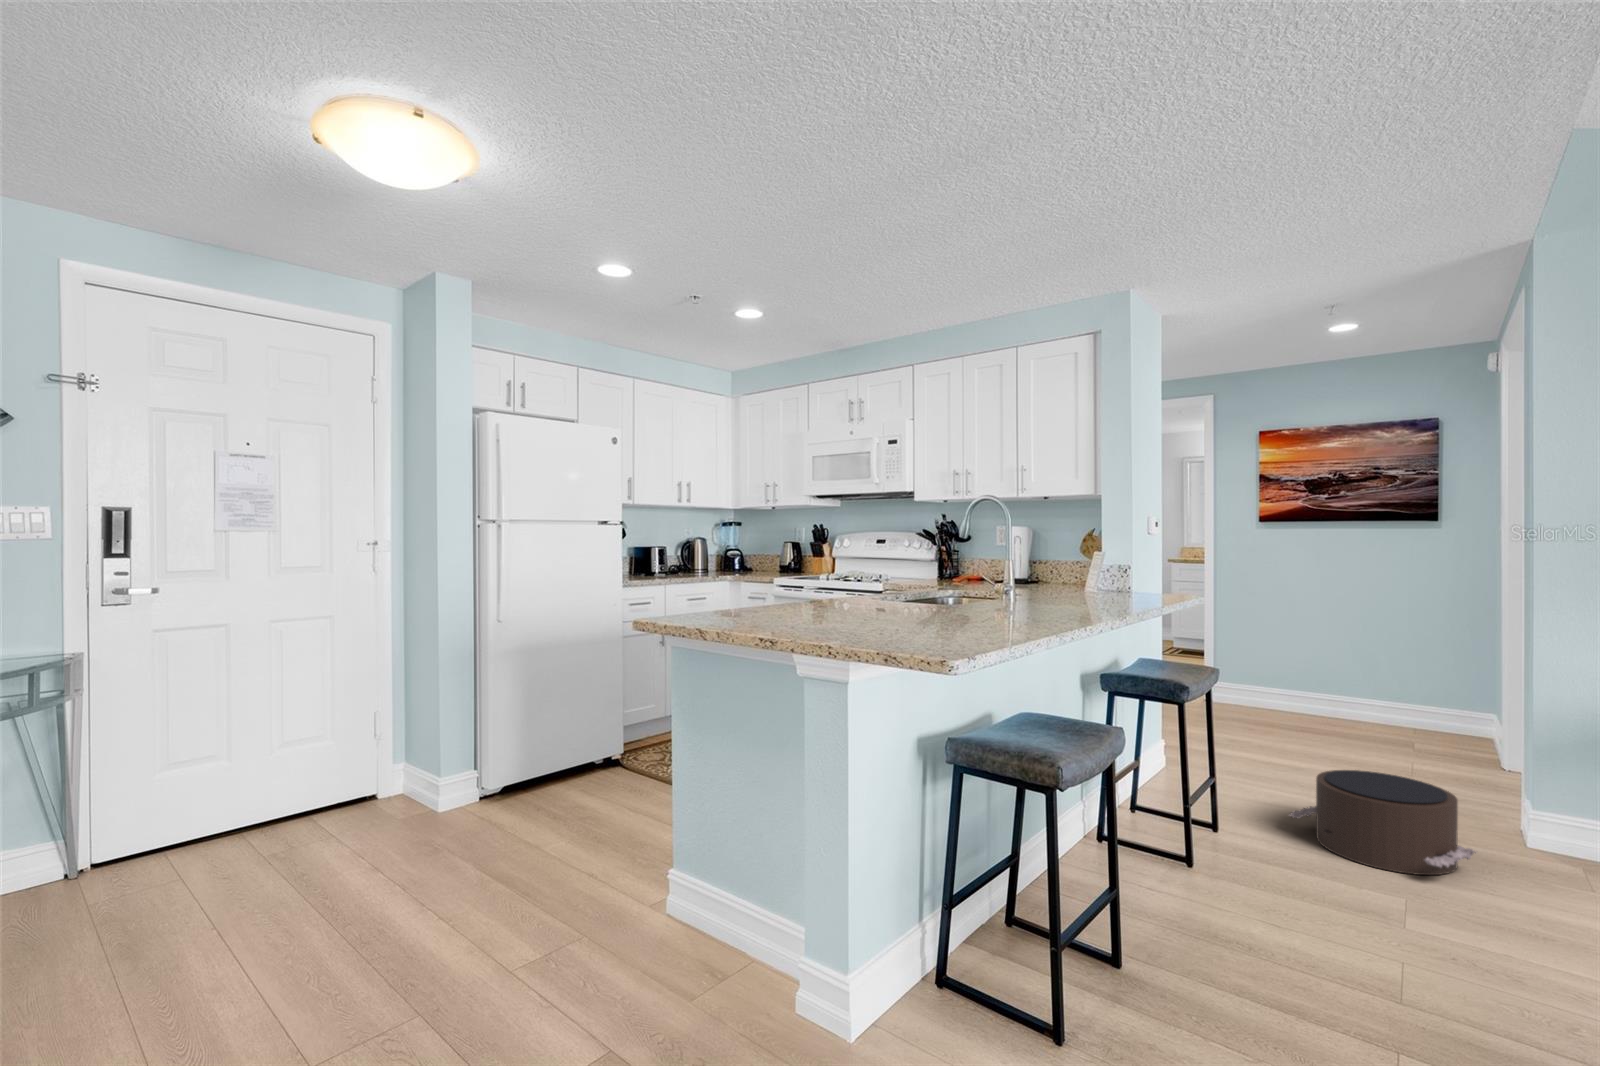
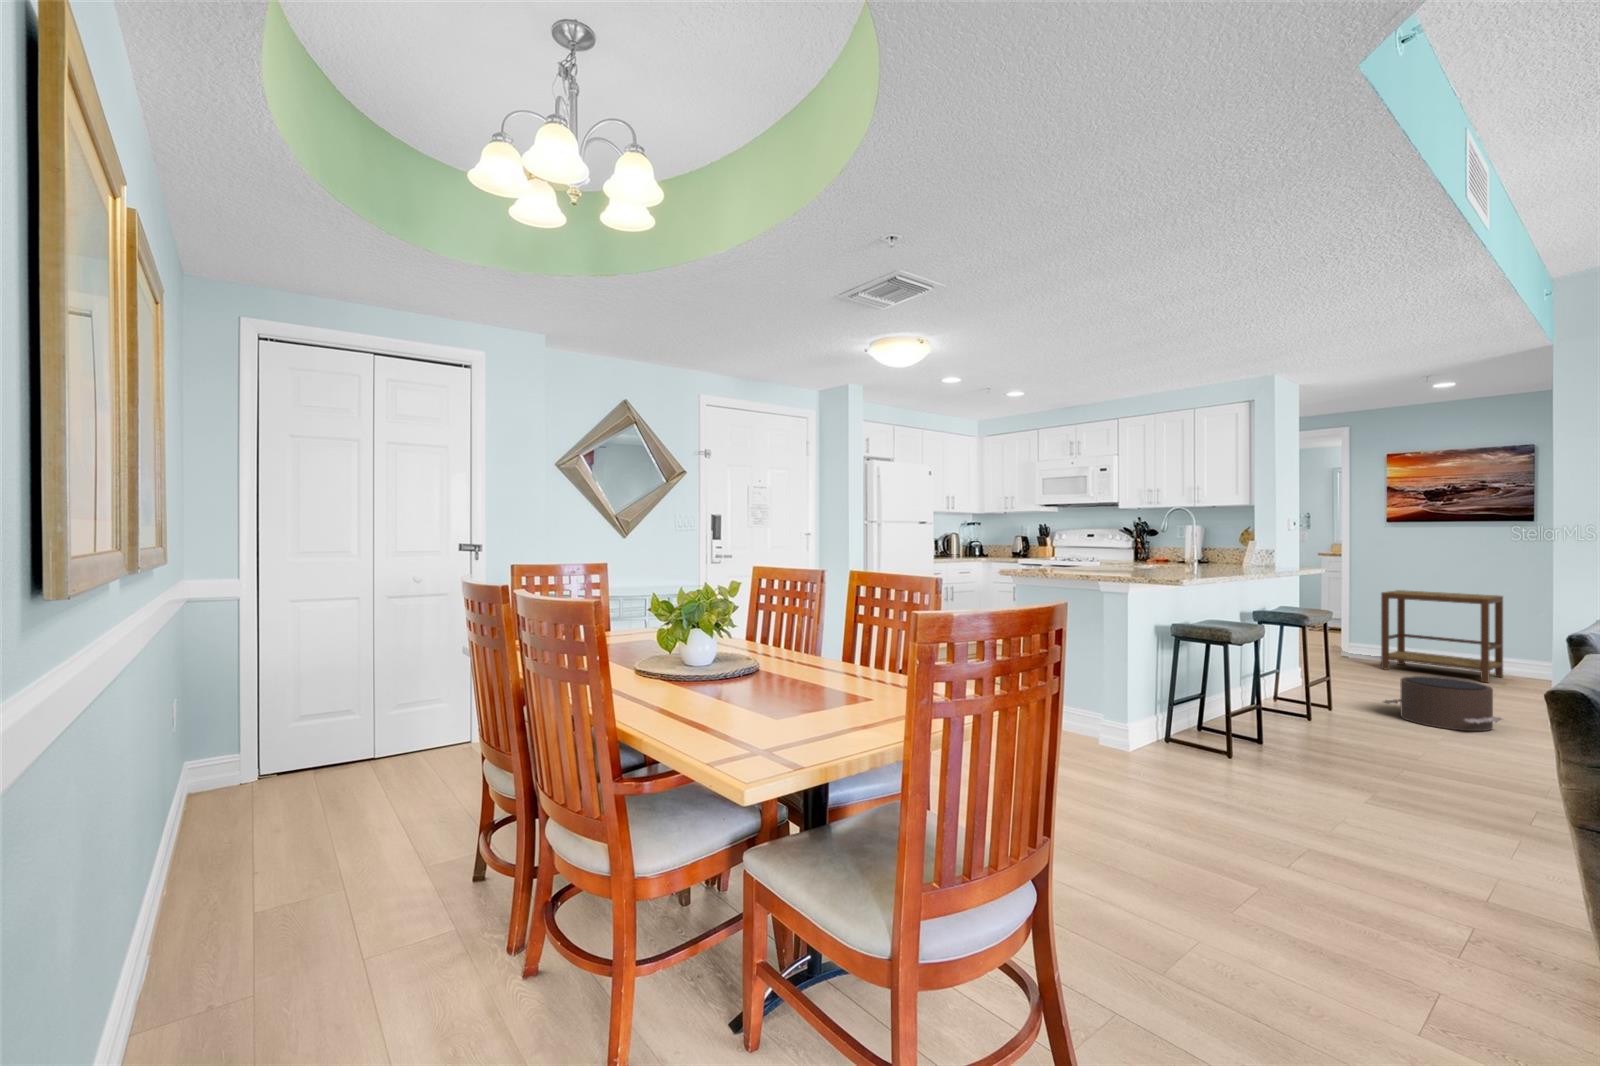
side table: none [1256,614,1403,746] -> present [1381,590,1503,683]

